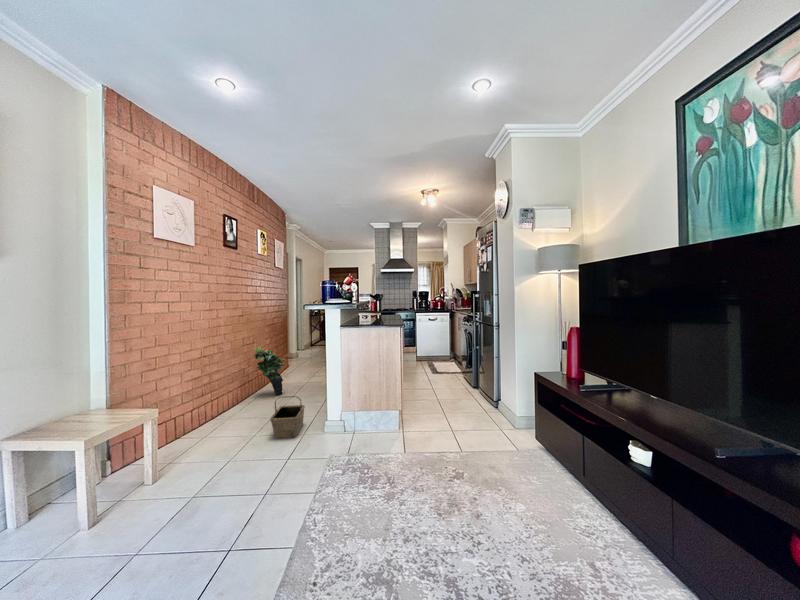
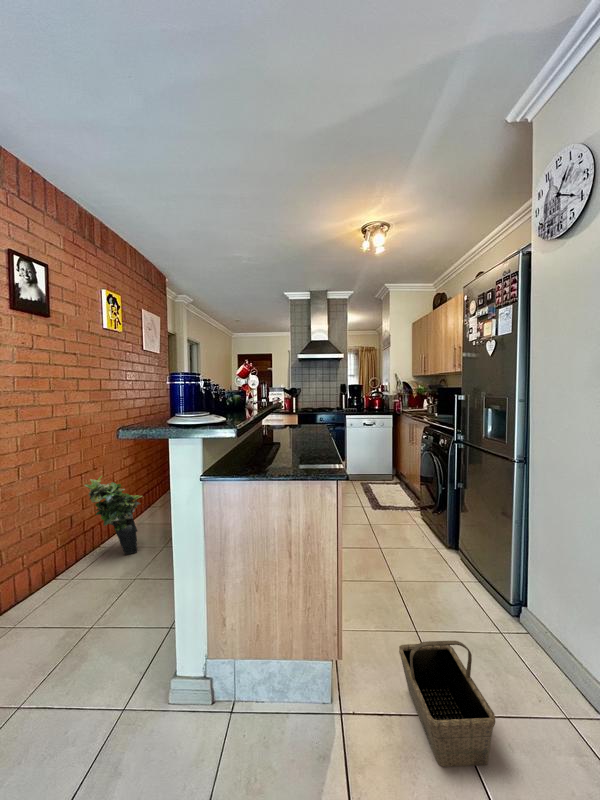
basket: present [270,396,305,438] -> present [399,641,495,767]

